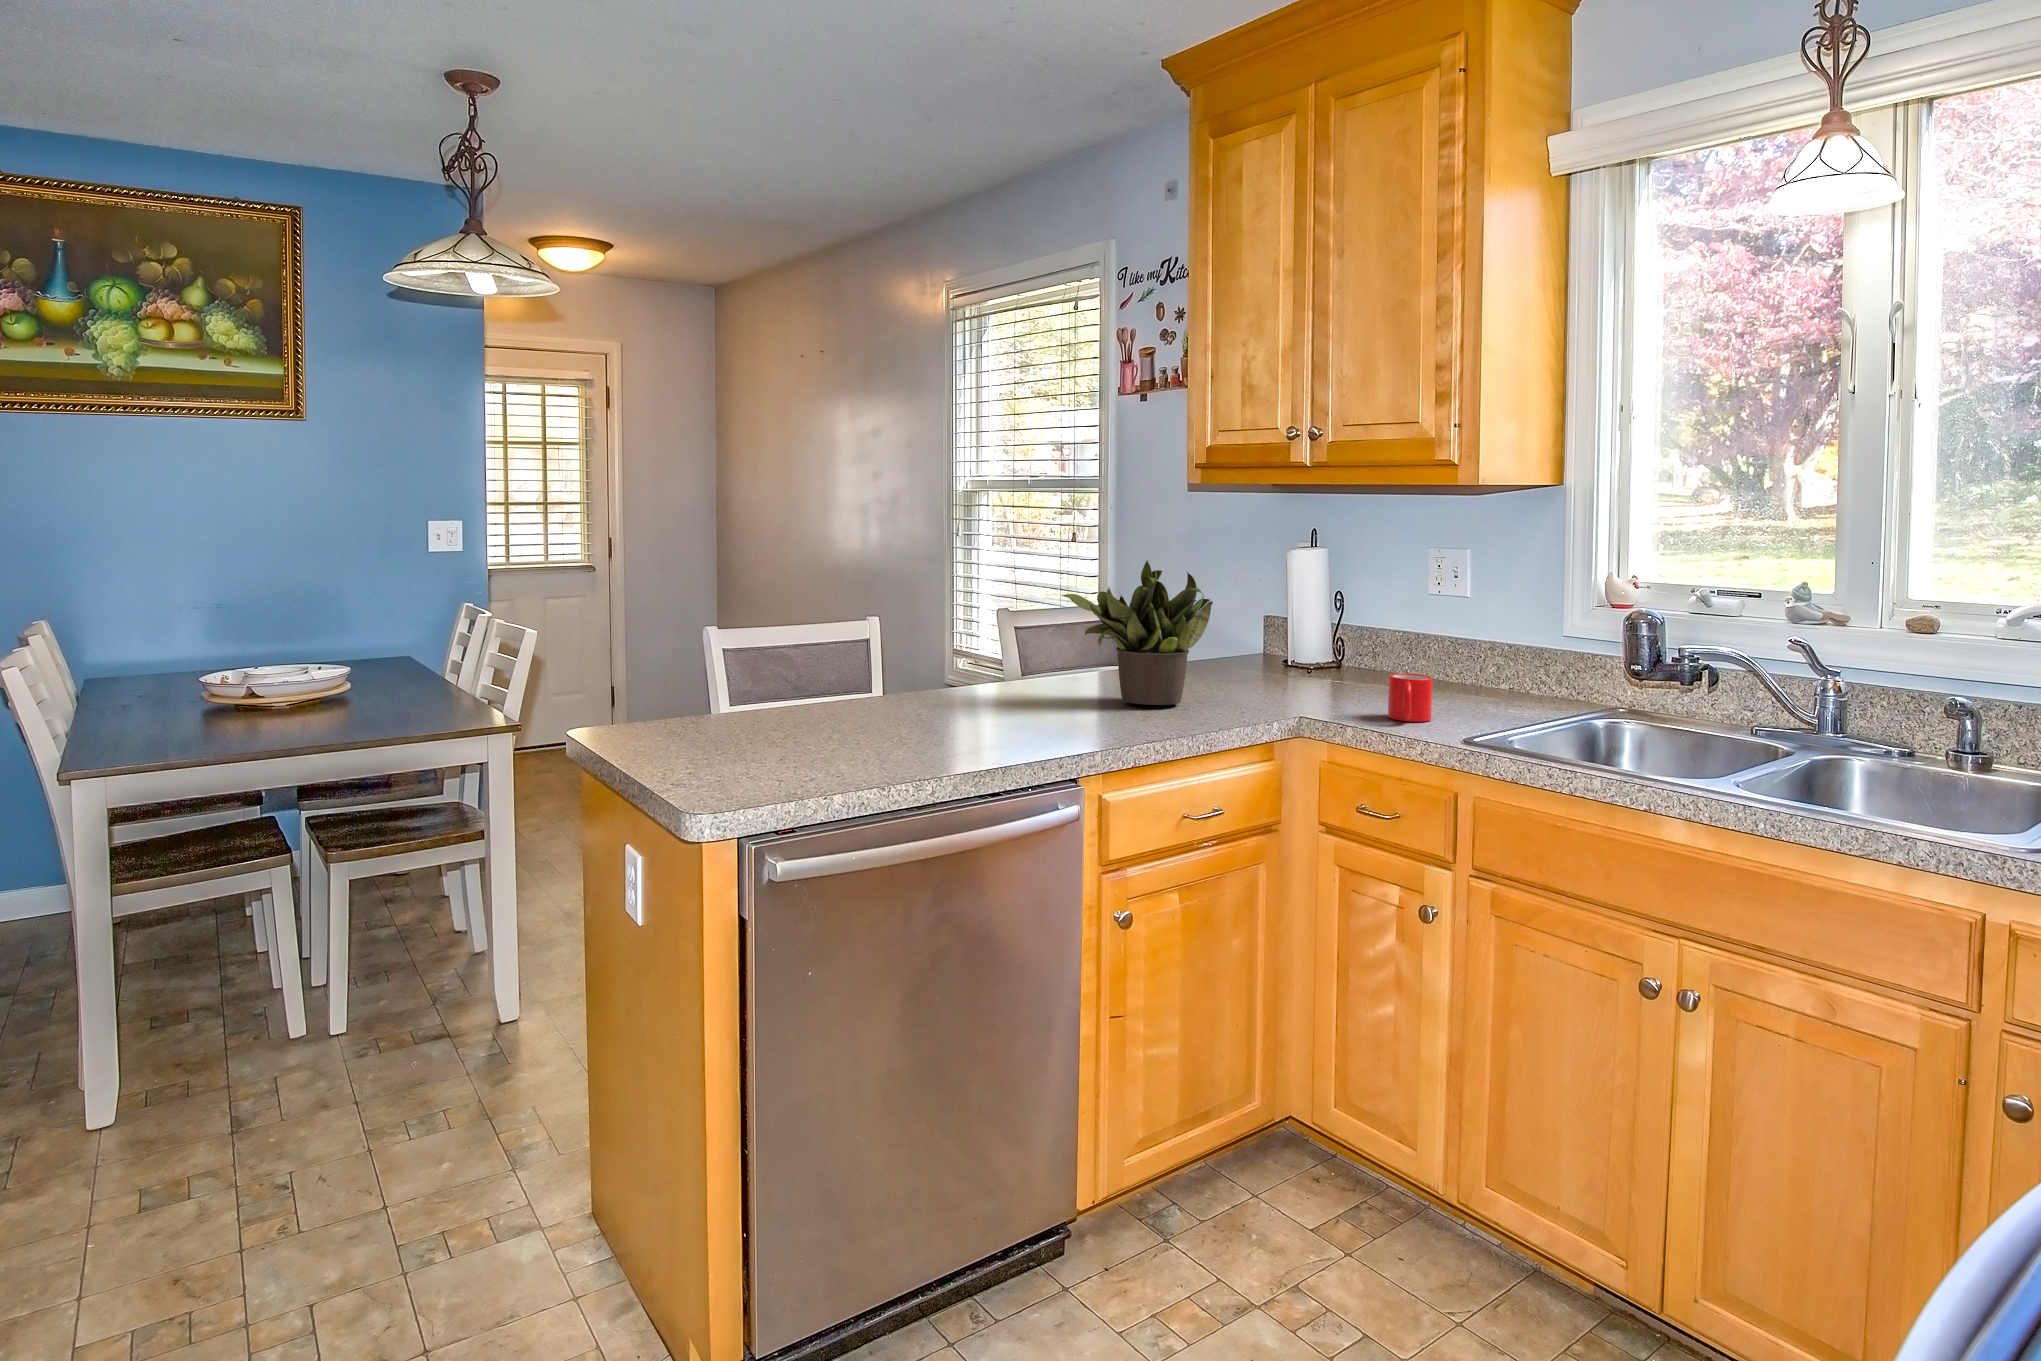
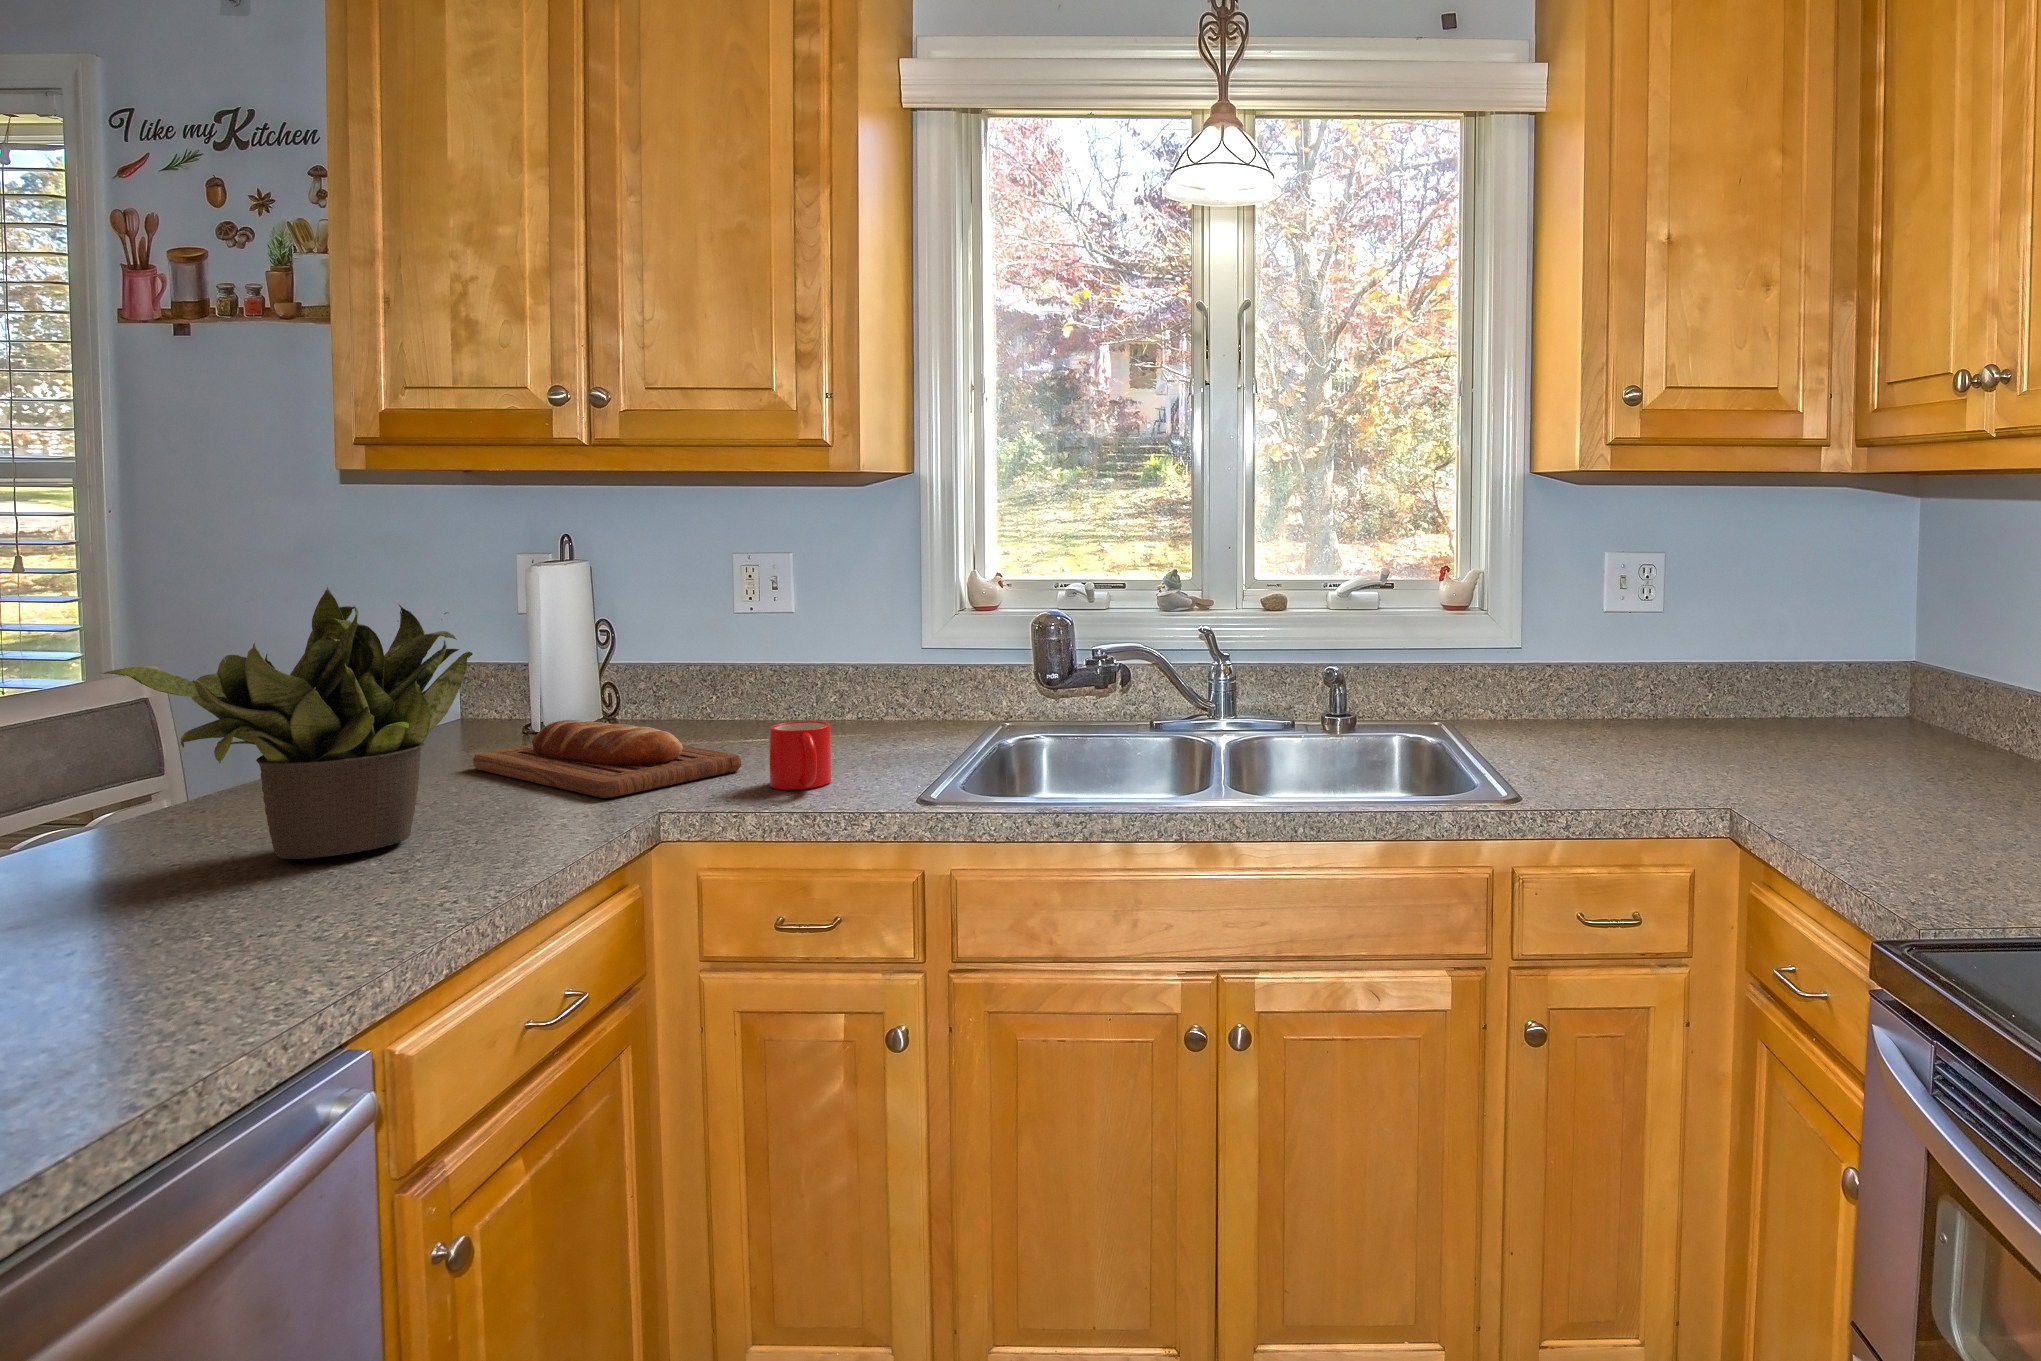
bread loaf: none [1242,655,1384,705] -> present [473,720,741,798]

